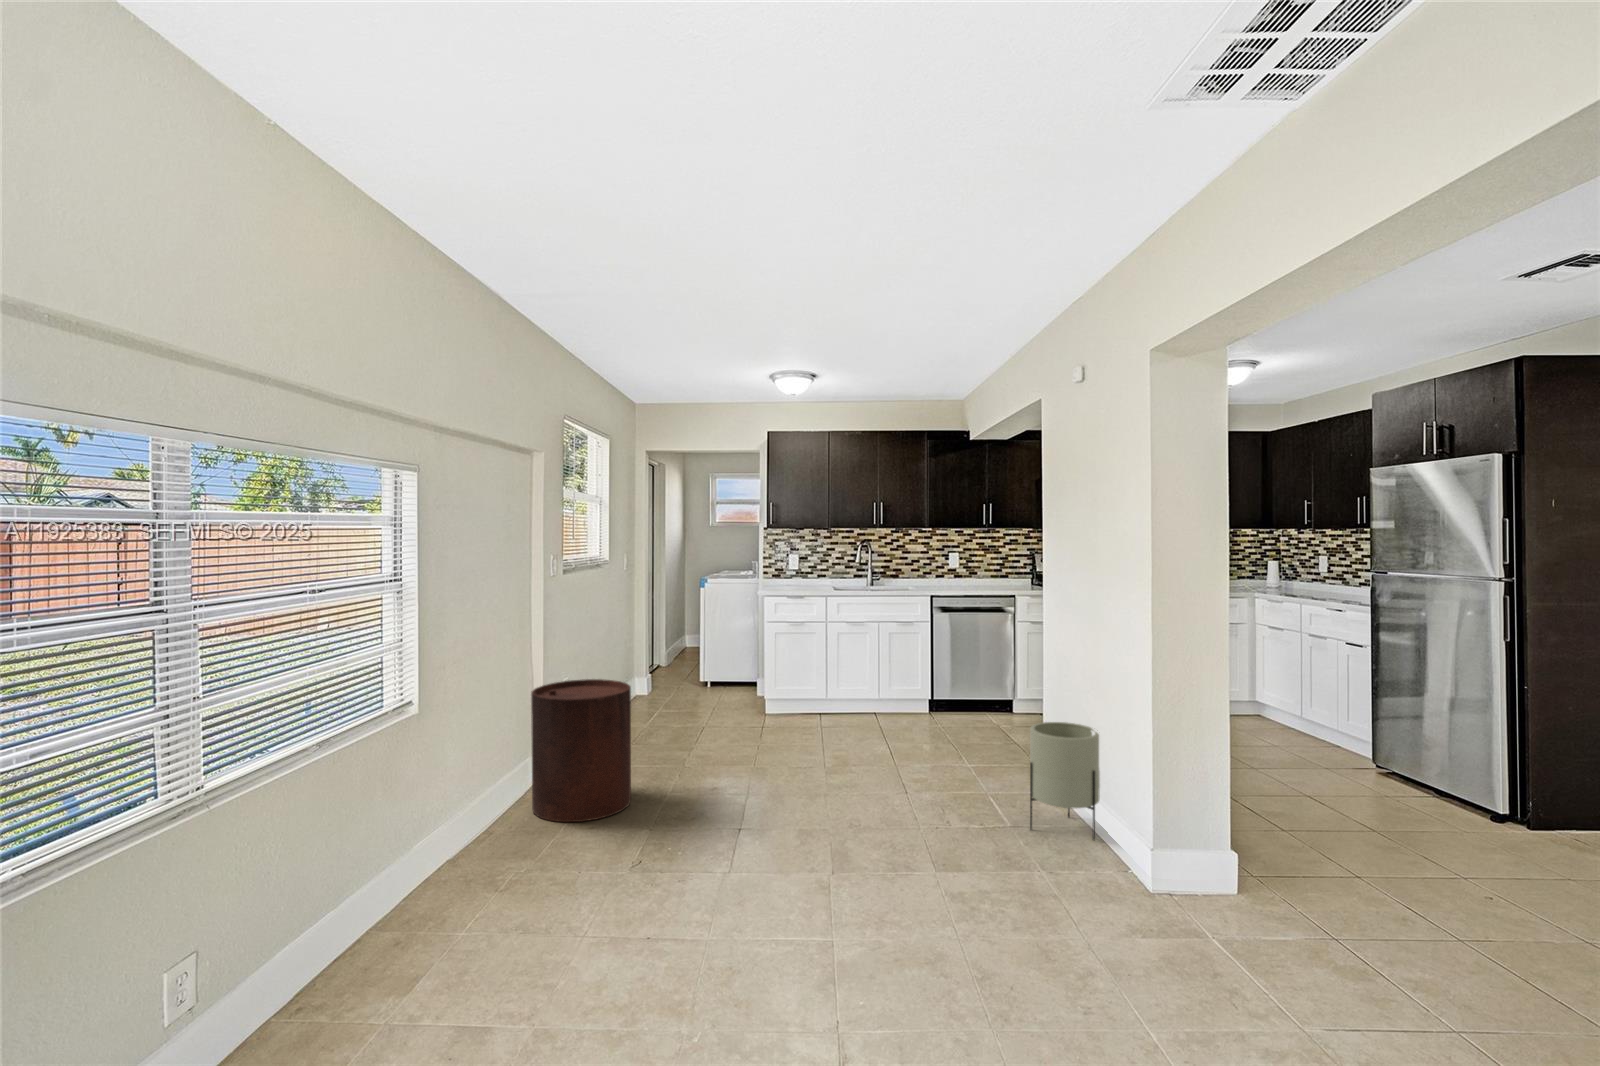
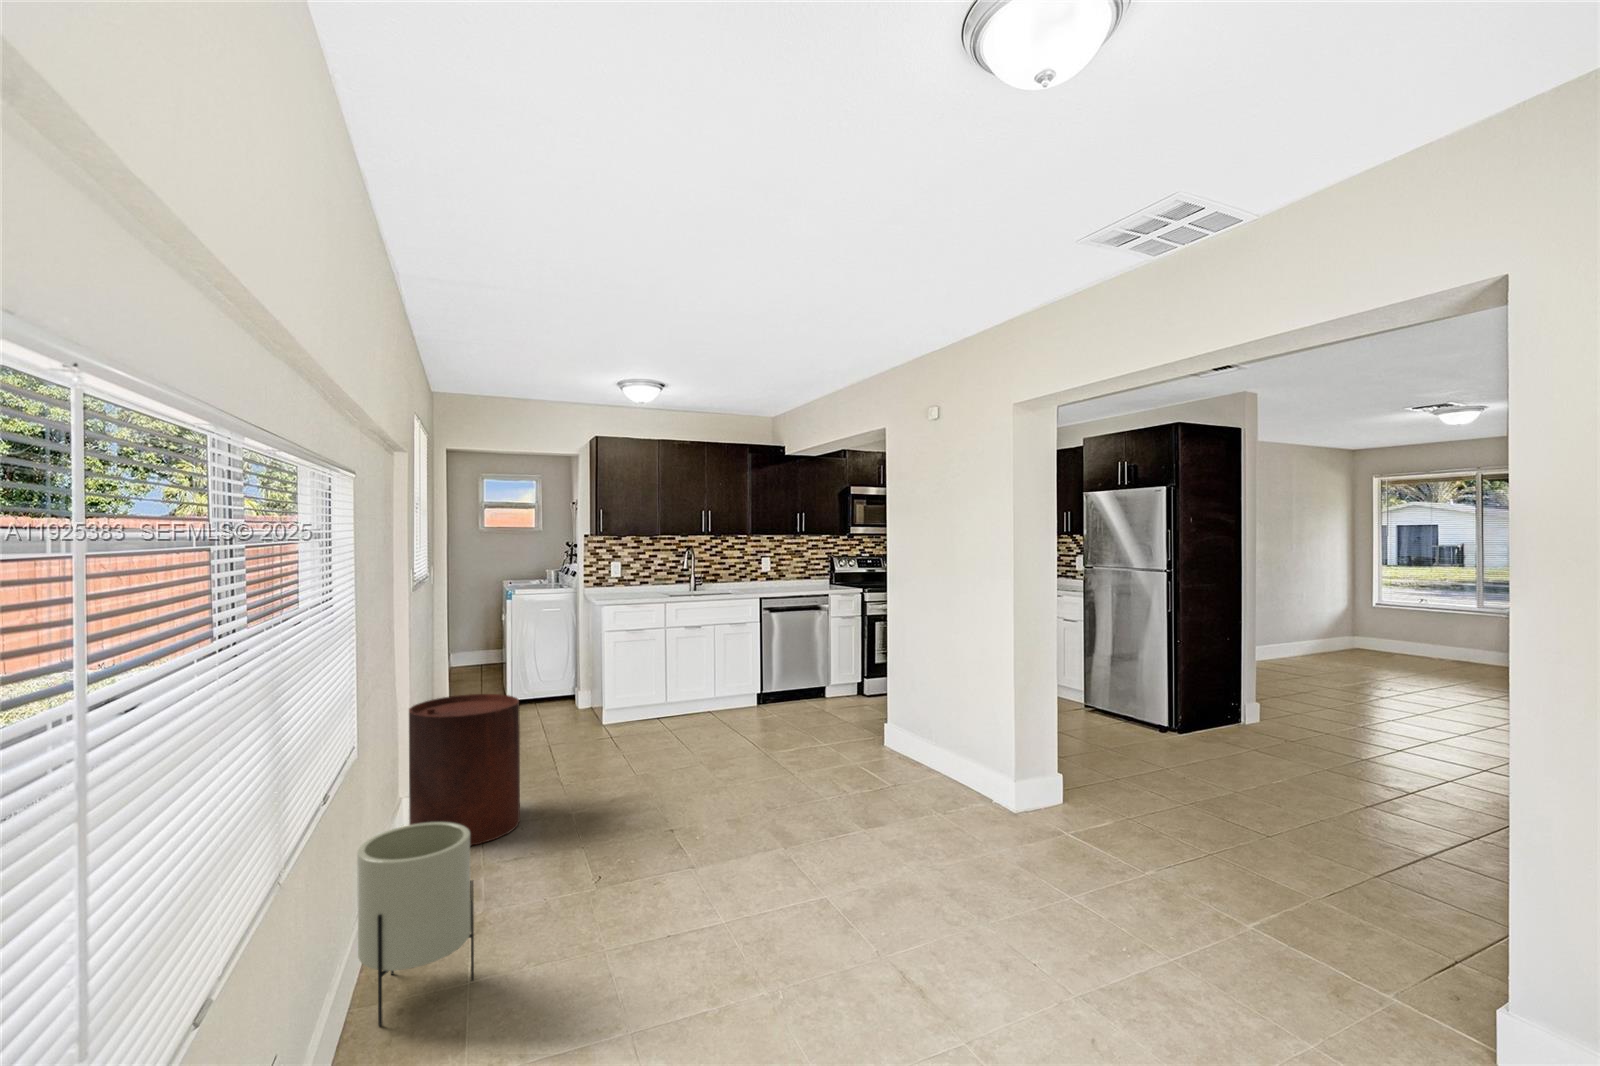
planter: present [1030,722,1100,840] -> present [357,822,474,1026]

